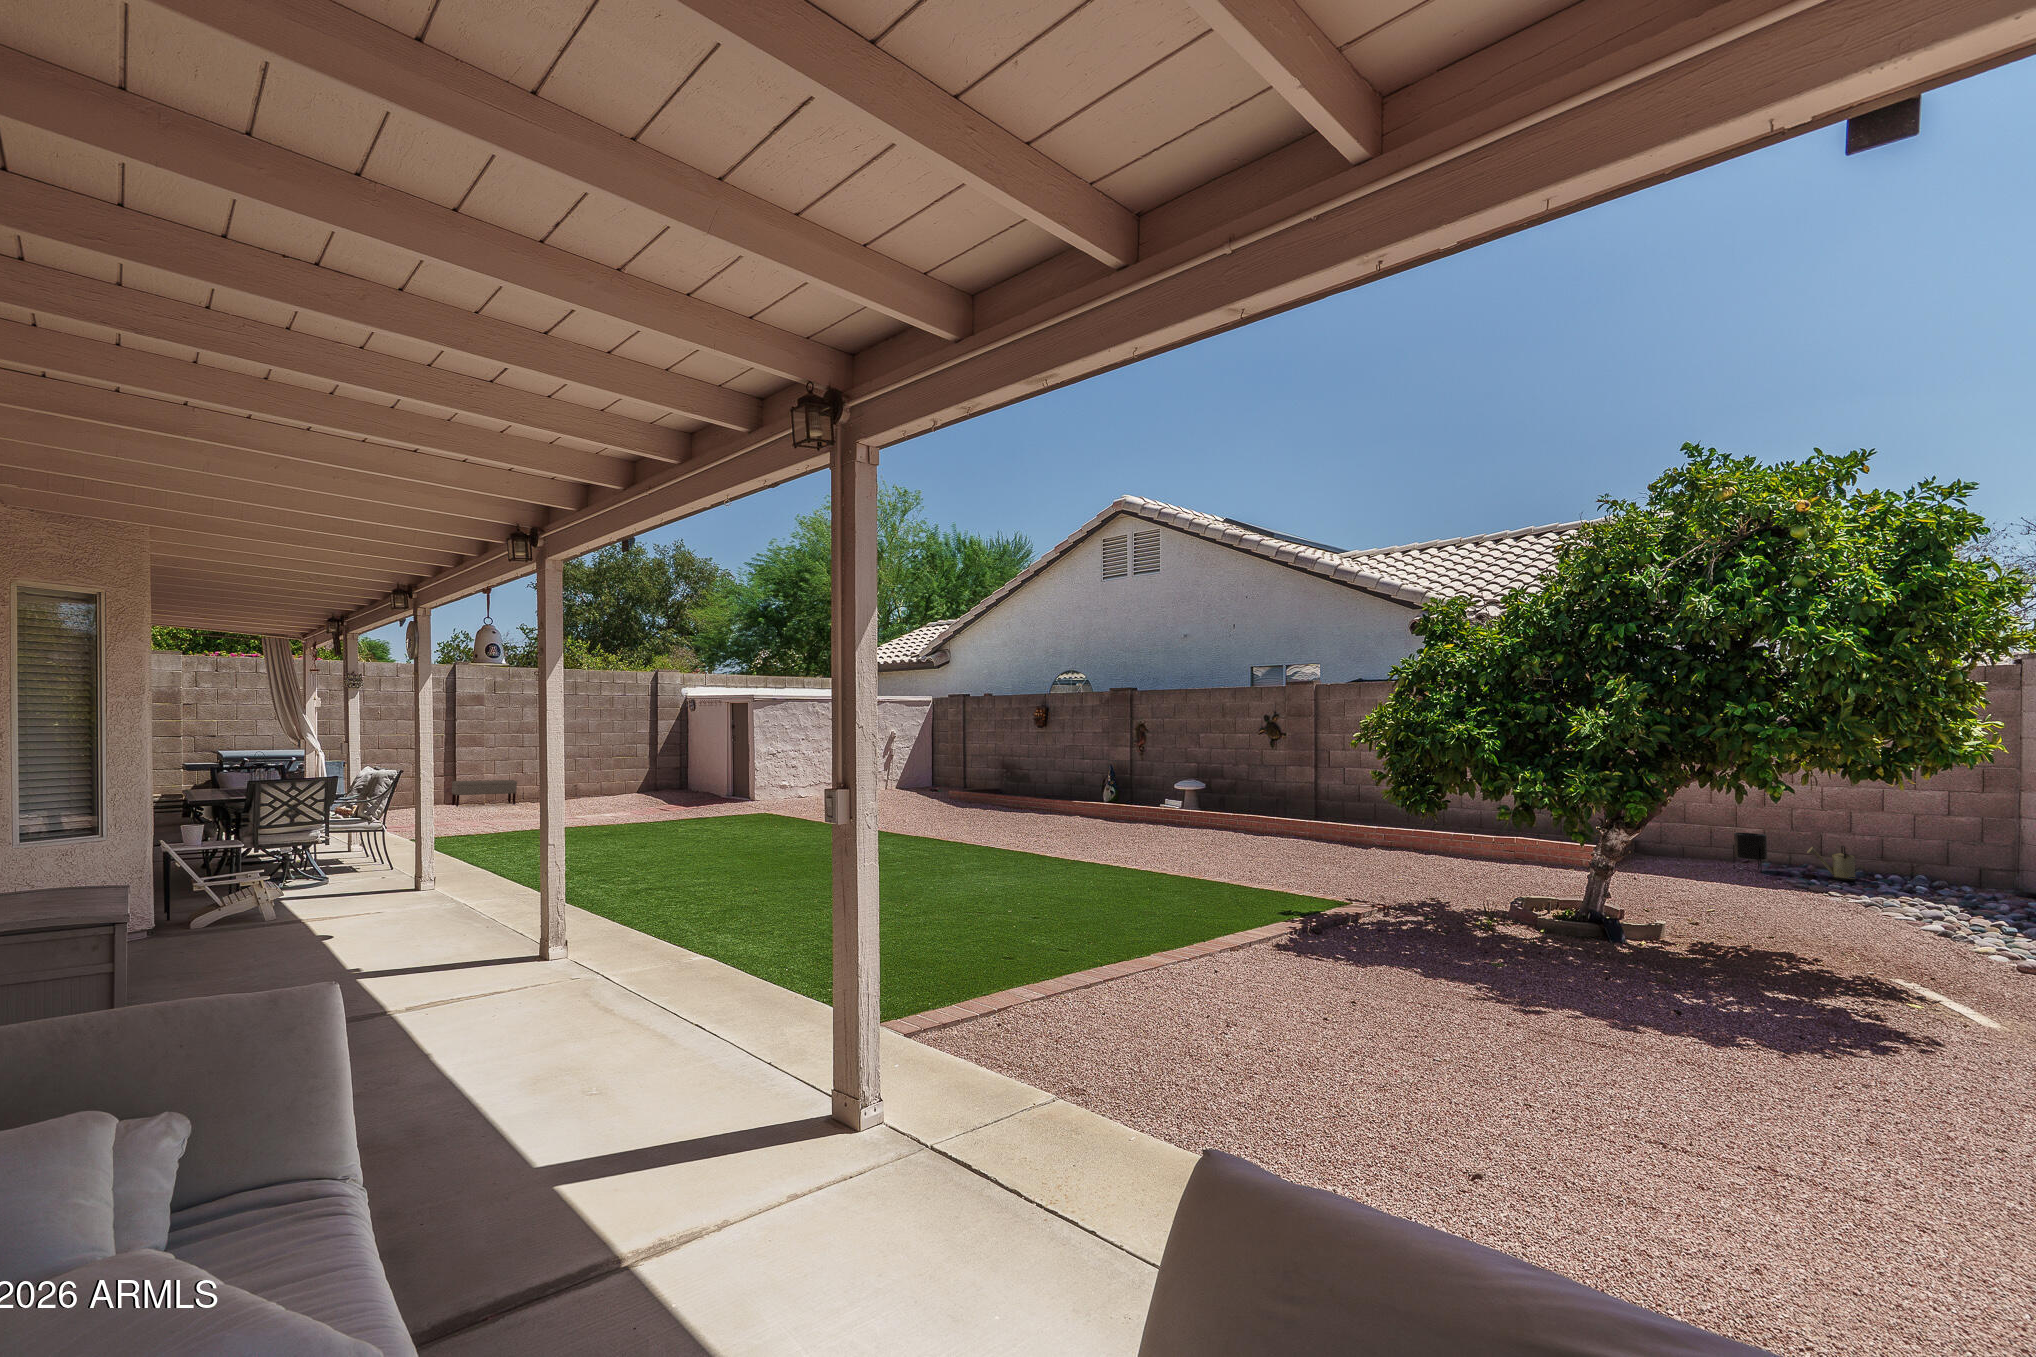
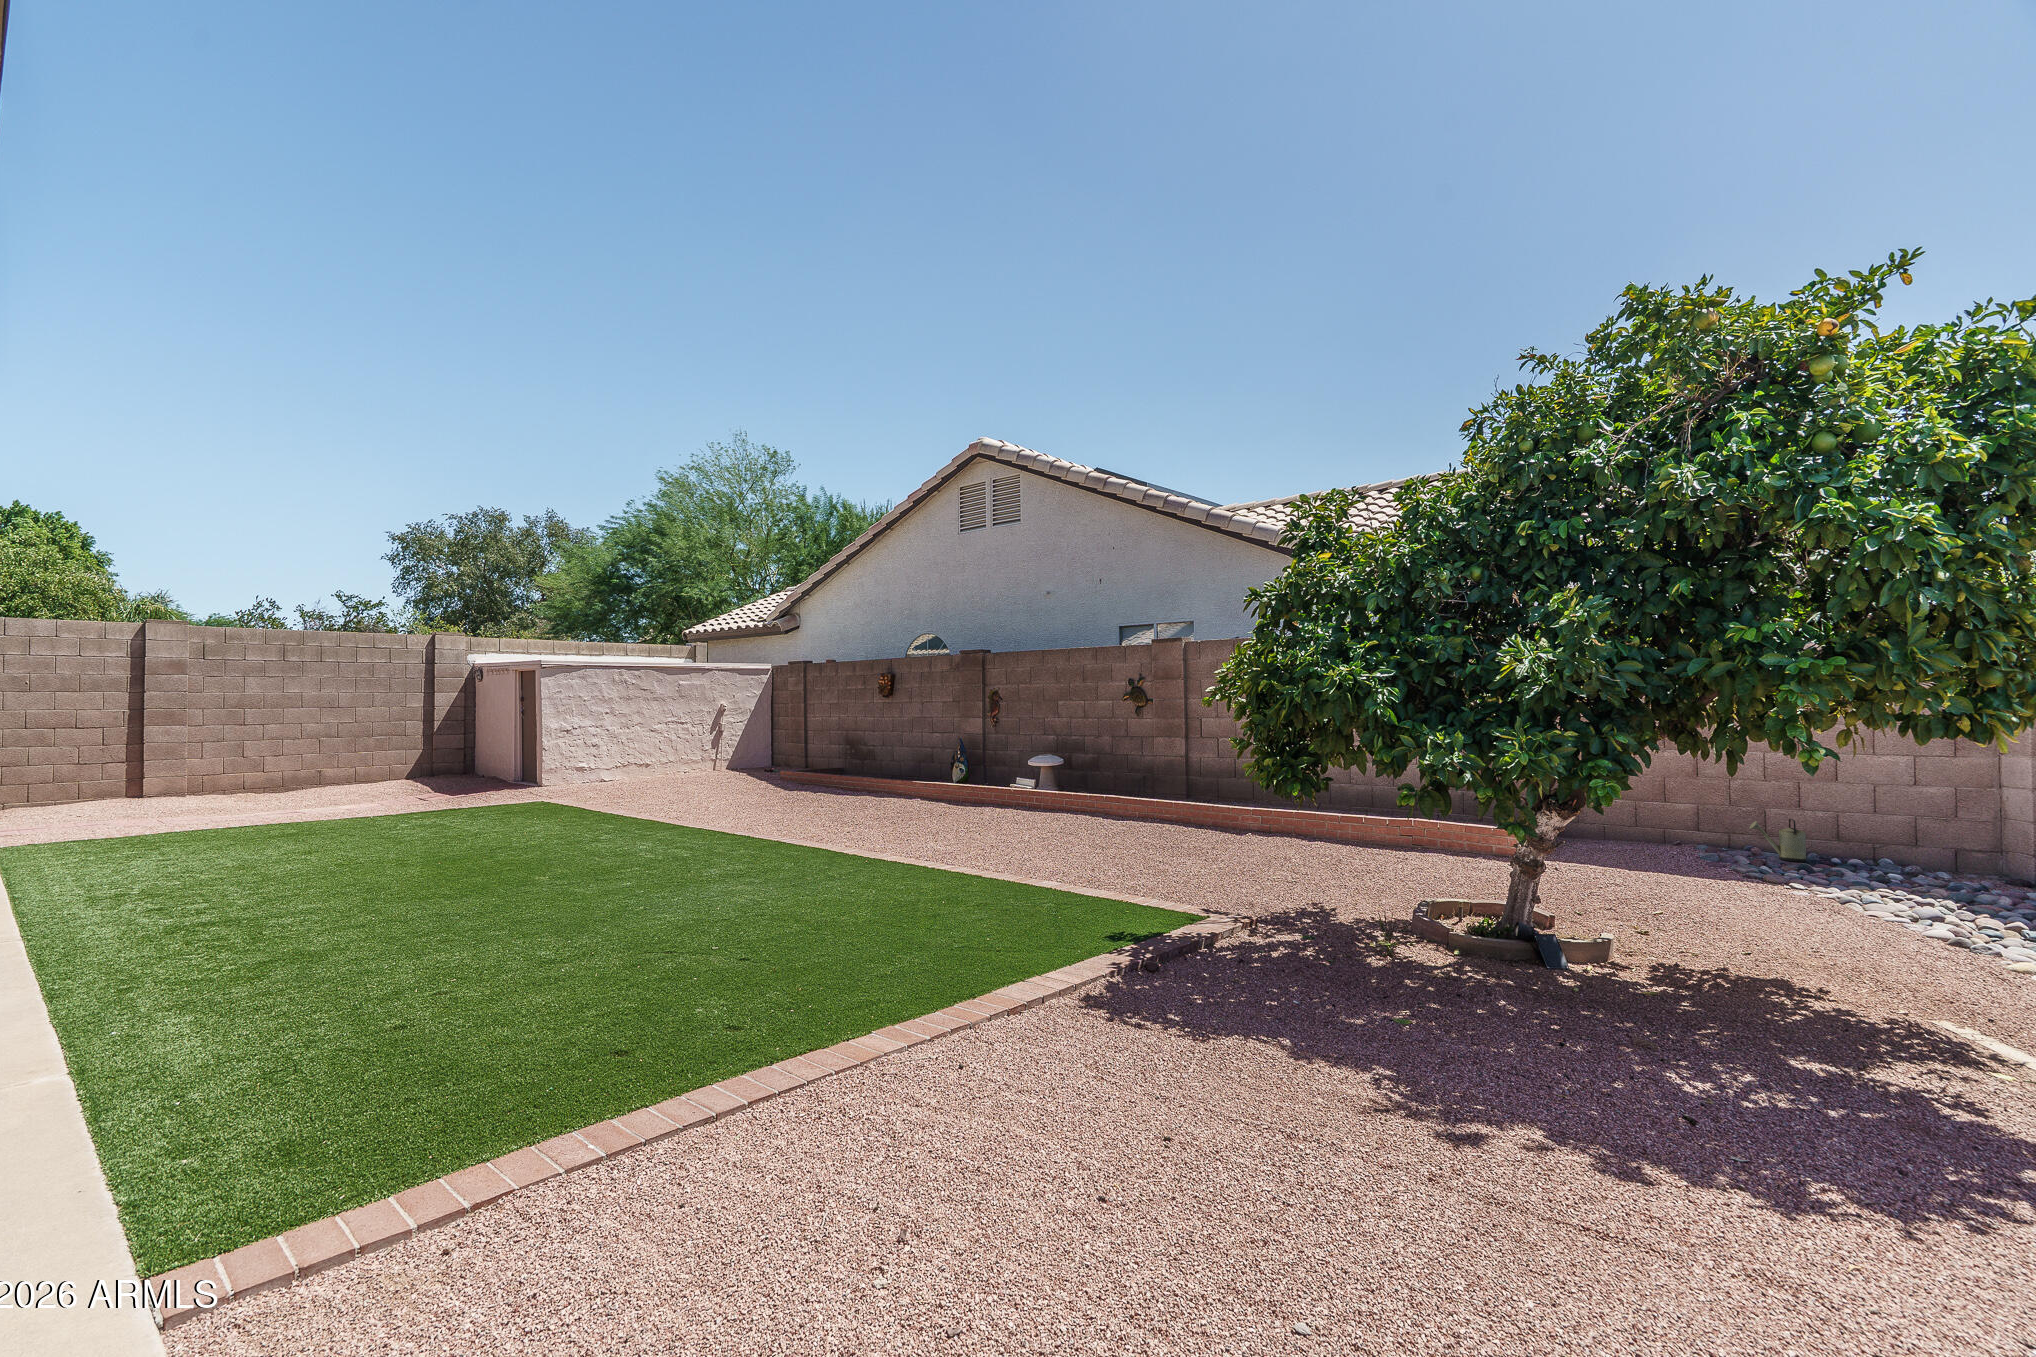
bench: present [452,780,517,807] -> none [130,771,226,806]
planter: present [1733,833,1767,873] -> none [1663,806,1703,854]

